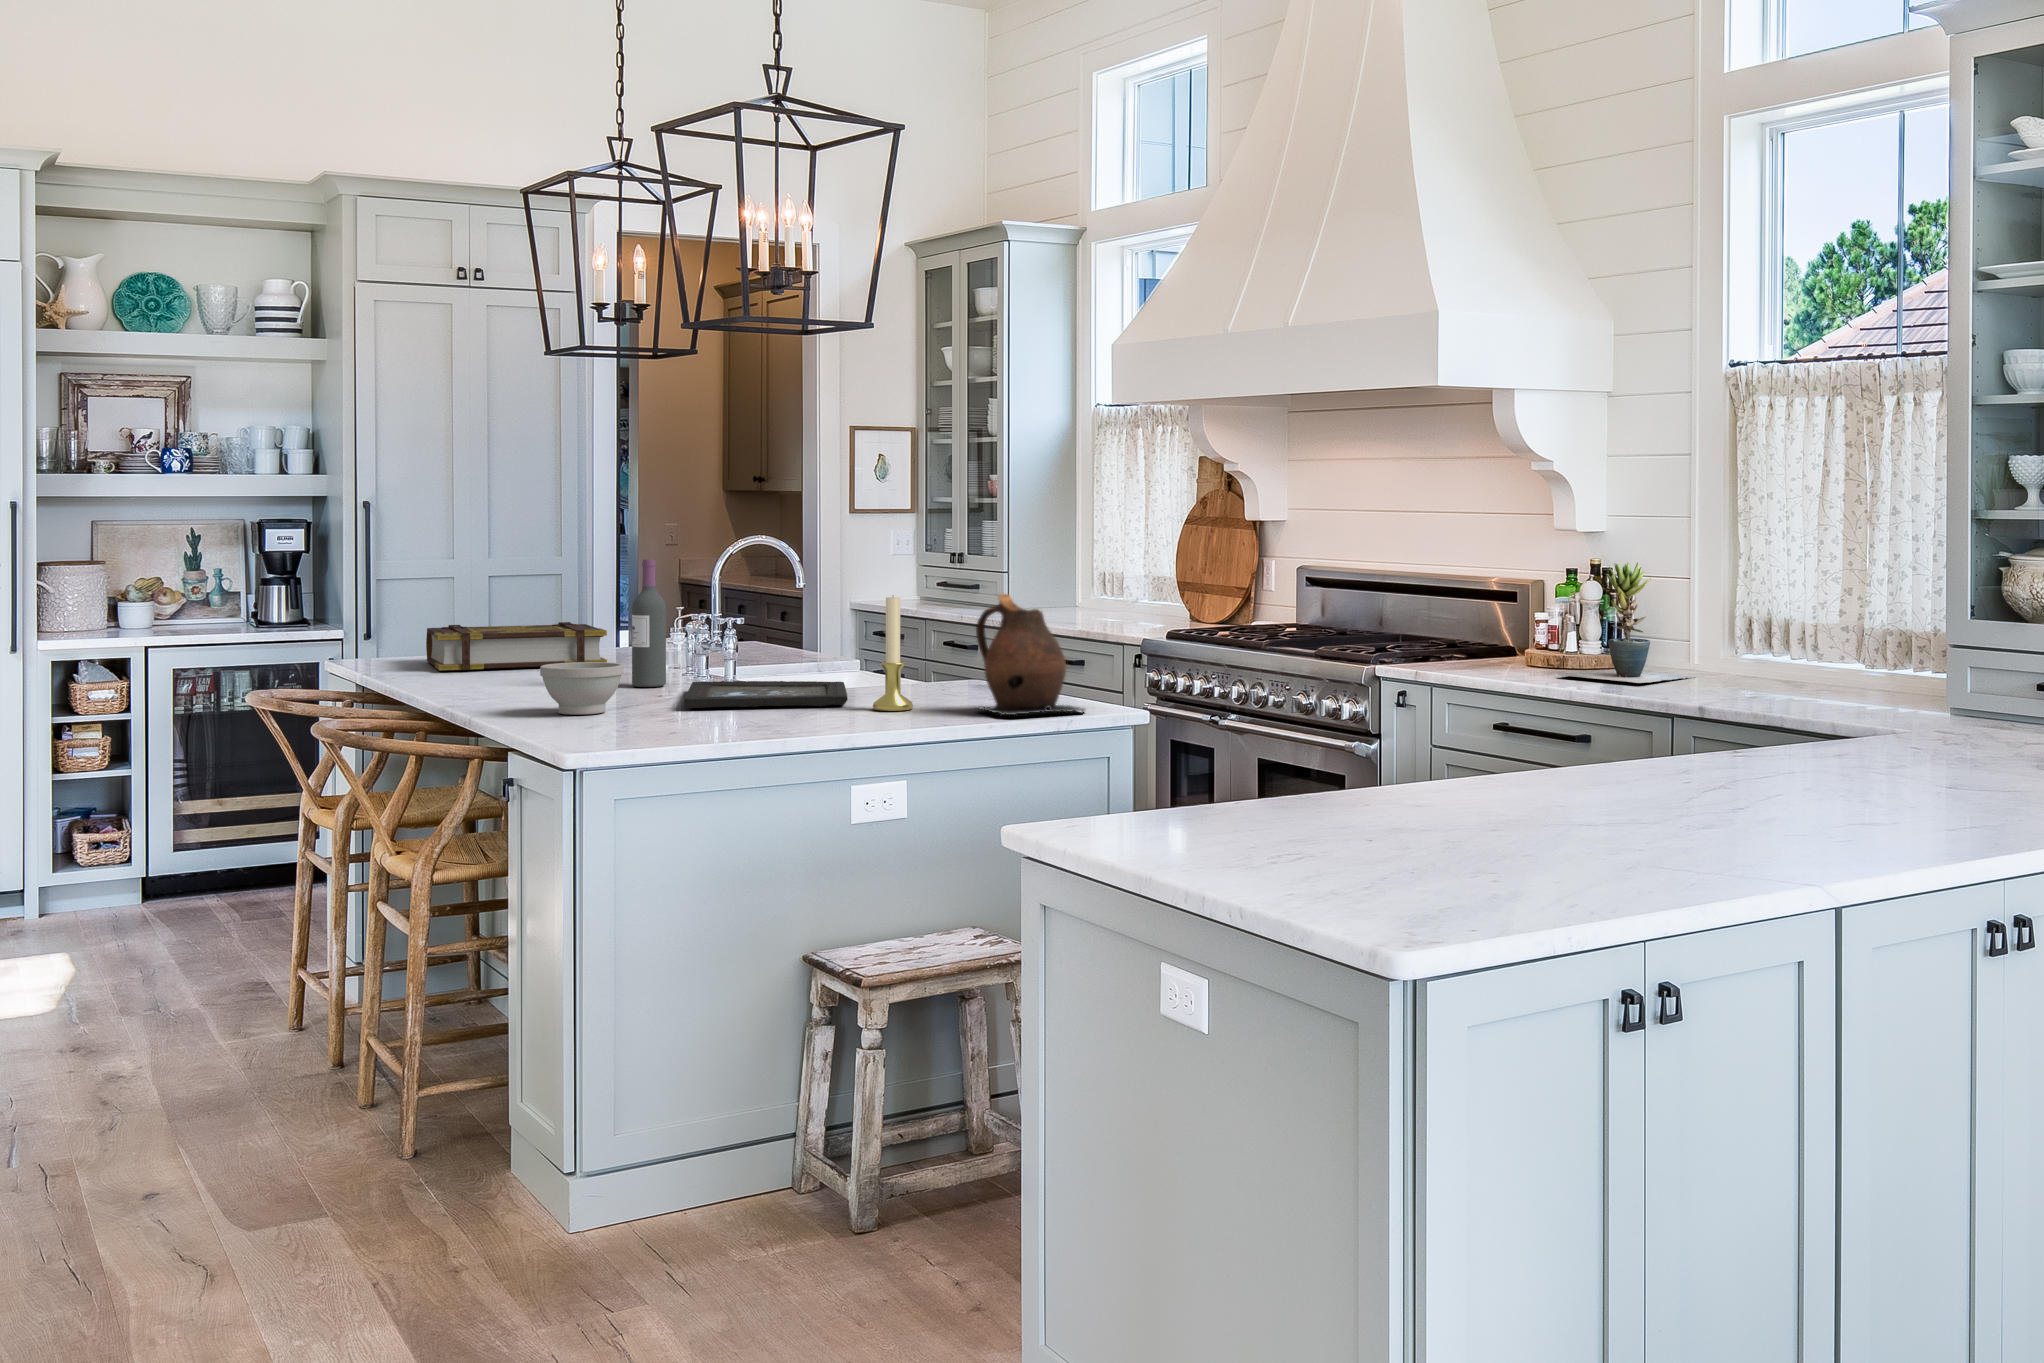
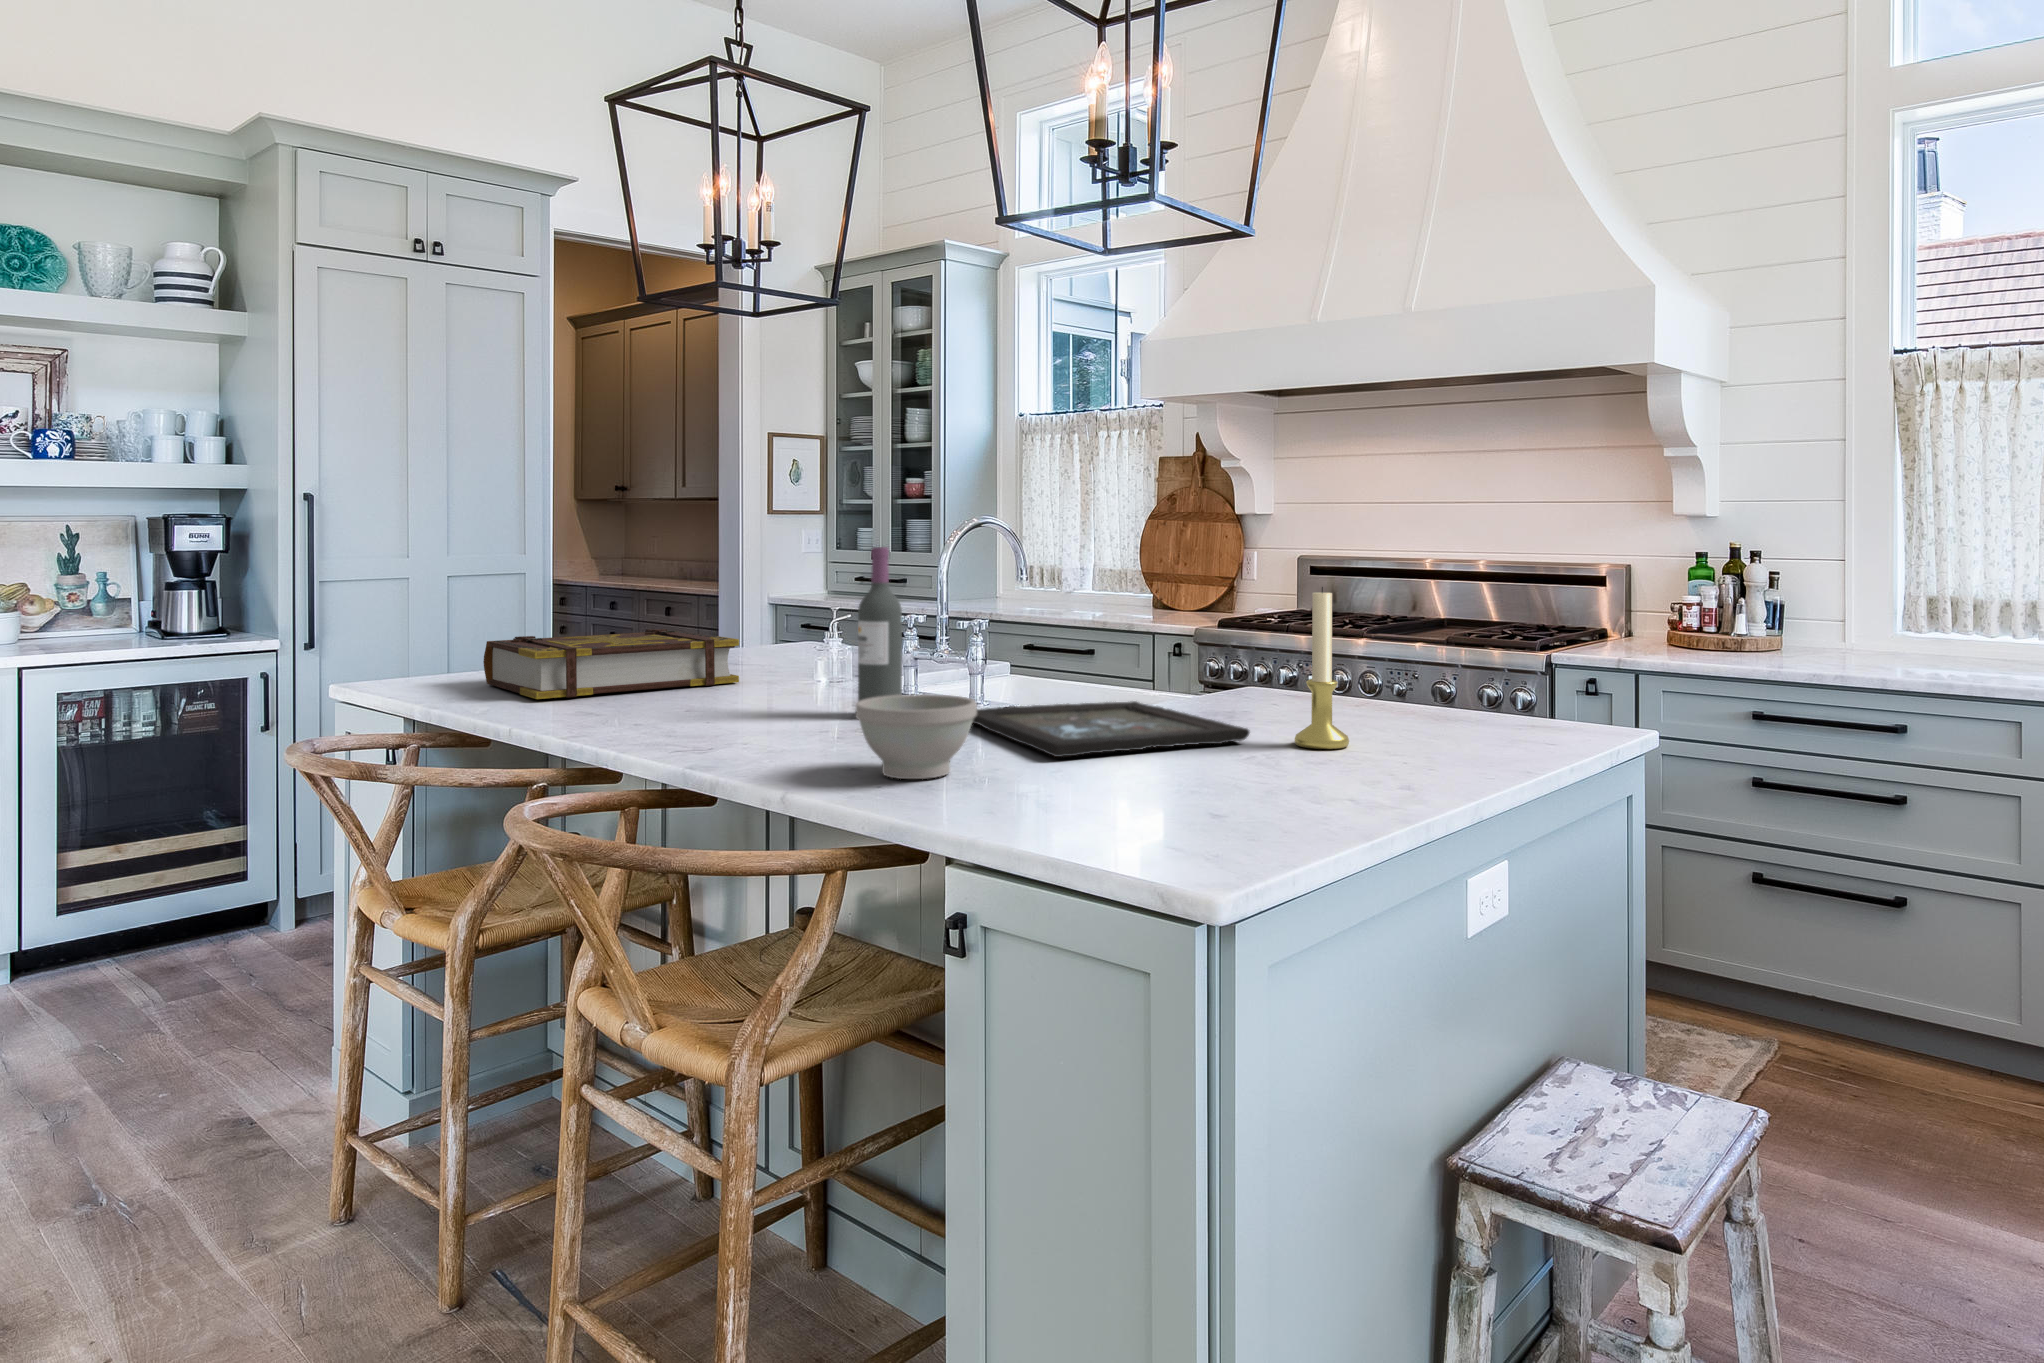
potted plant: present [1560,562,1693,683] -> none [1793,544,1923,671]
ceramic pitcher: present [976,594,1085,715] -> none [1430,585,1583,754]

